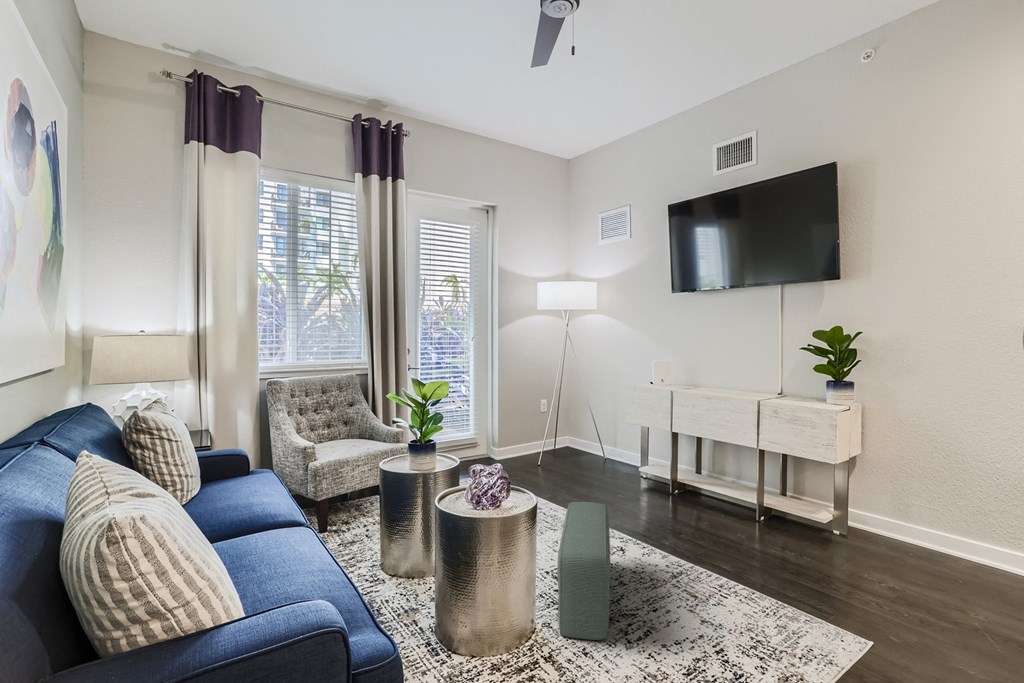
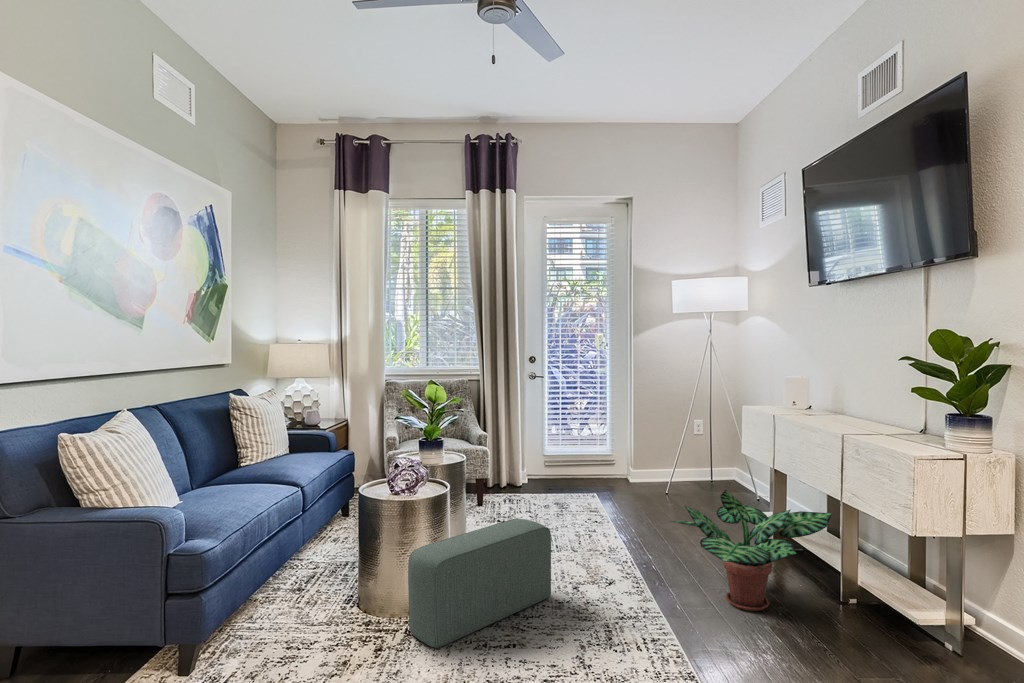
potted plant: none [635,449,762,536] -> present [670,490,832,611]

